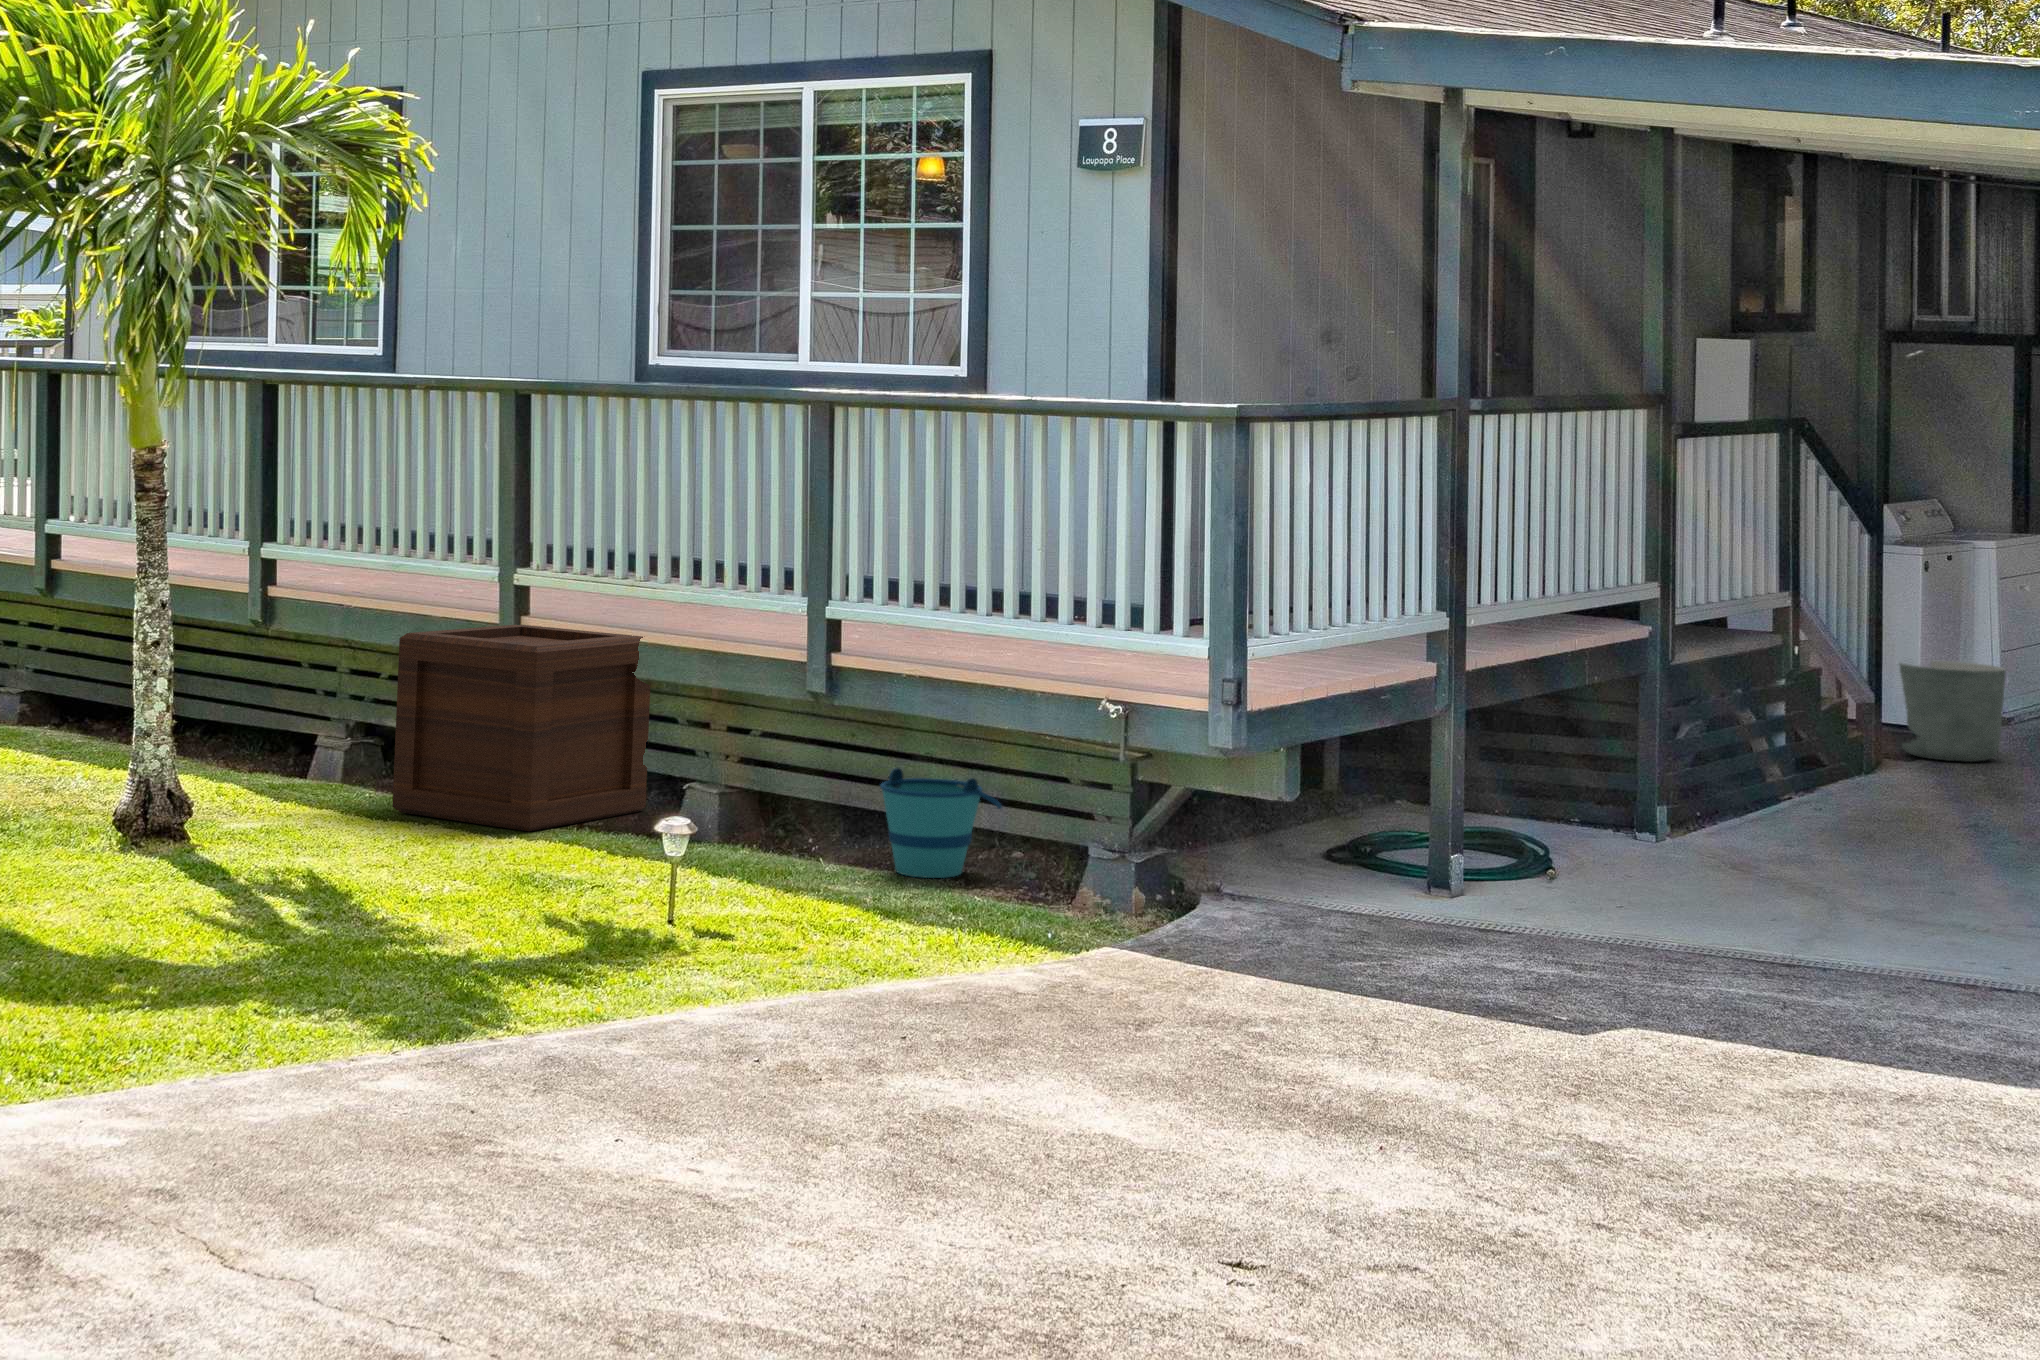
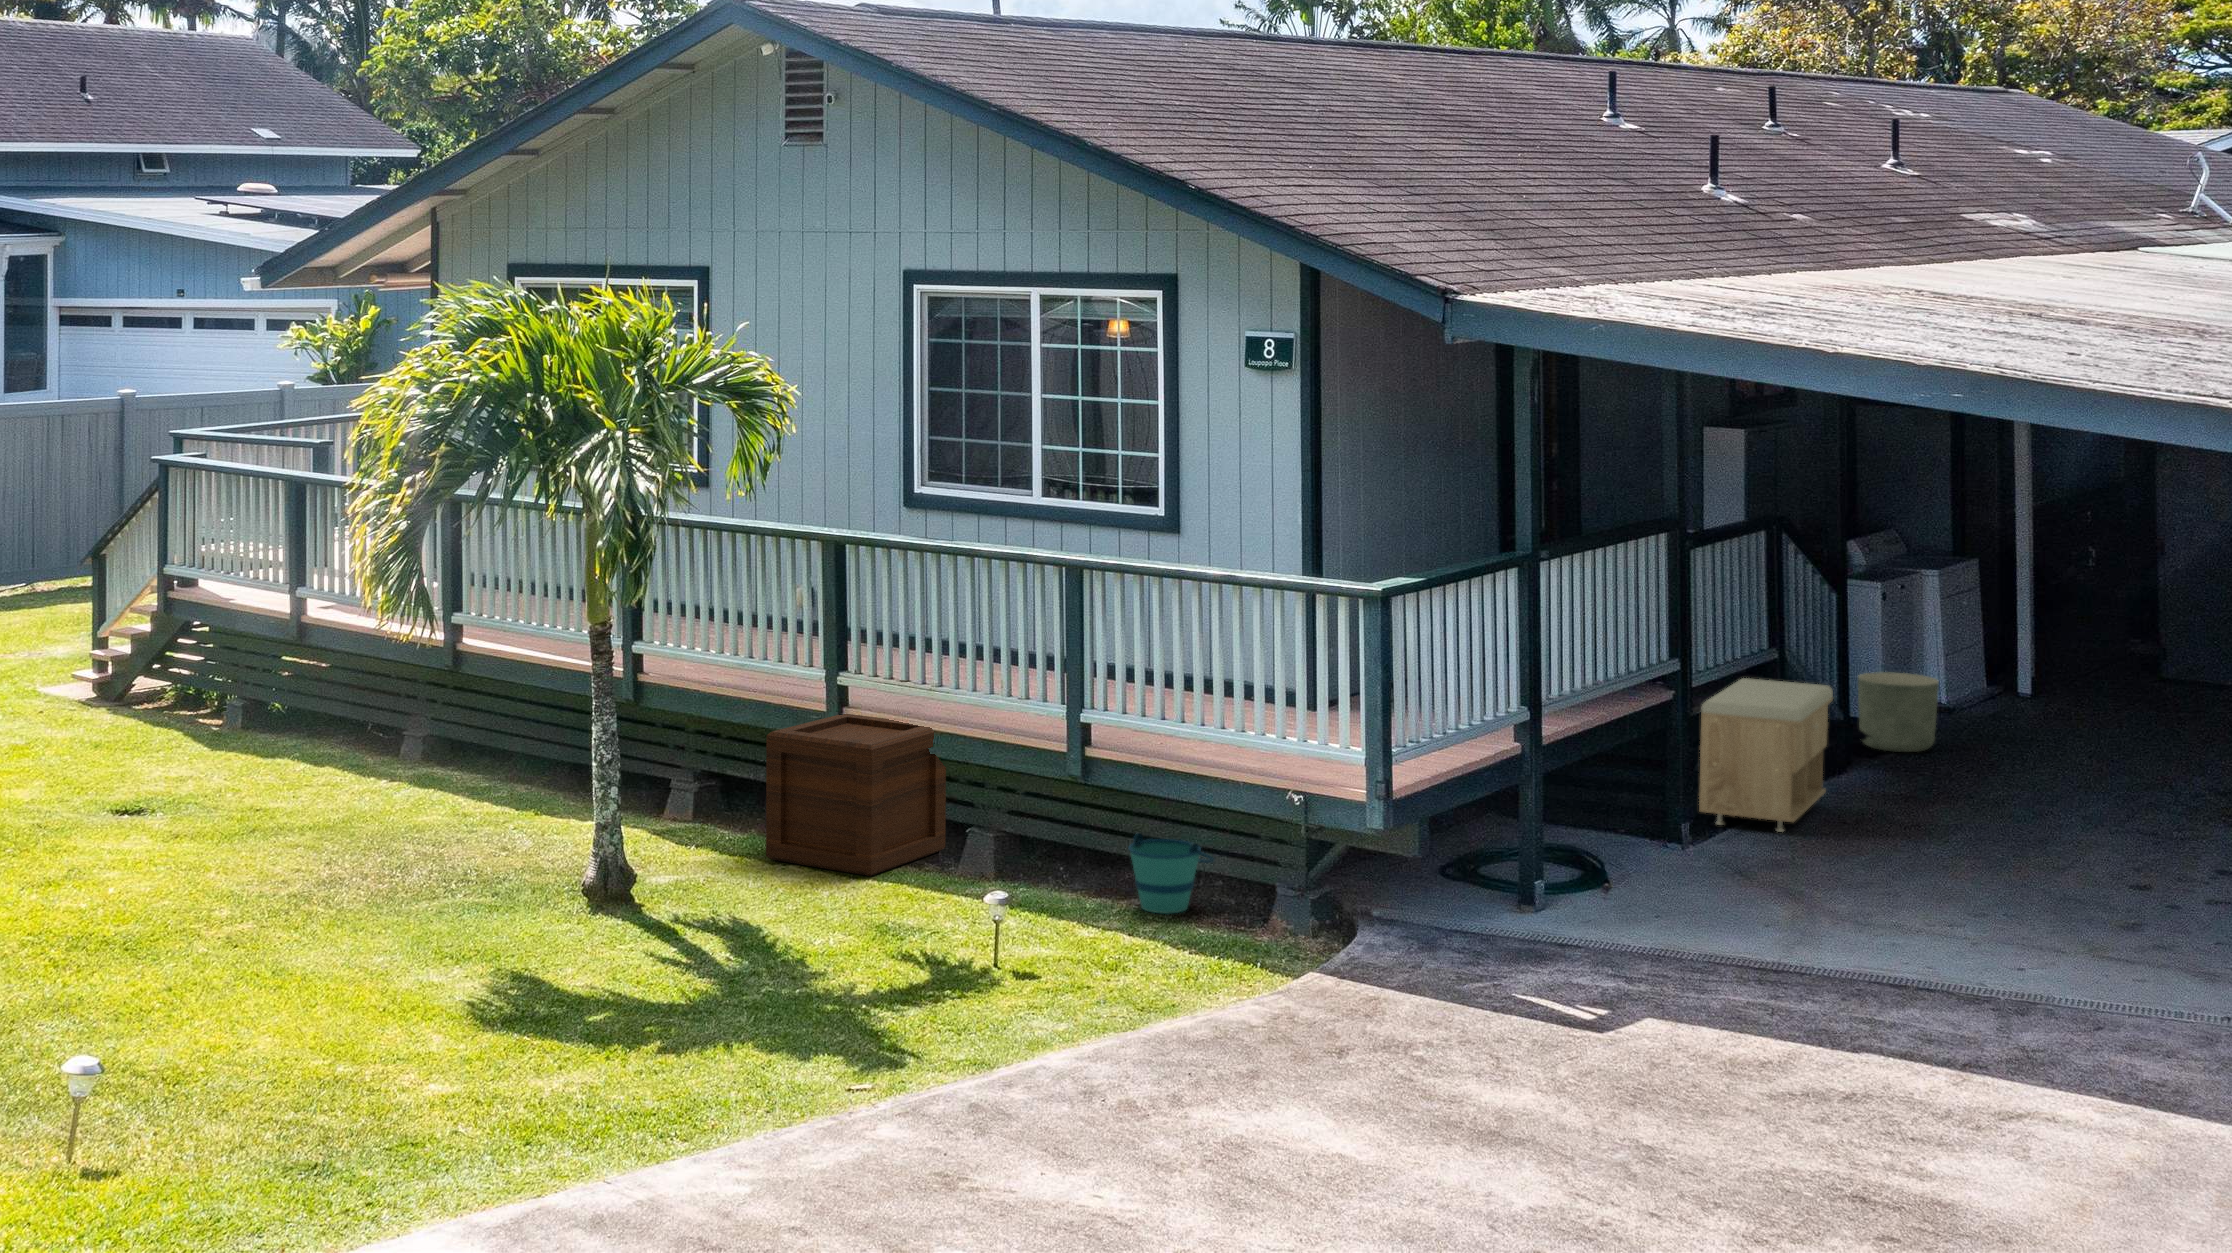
storage bench: none [1686,633,1868,826] -> present [1699,678,1833,832]

